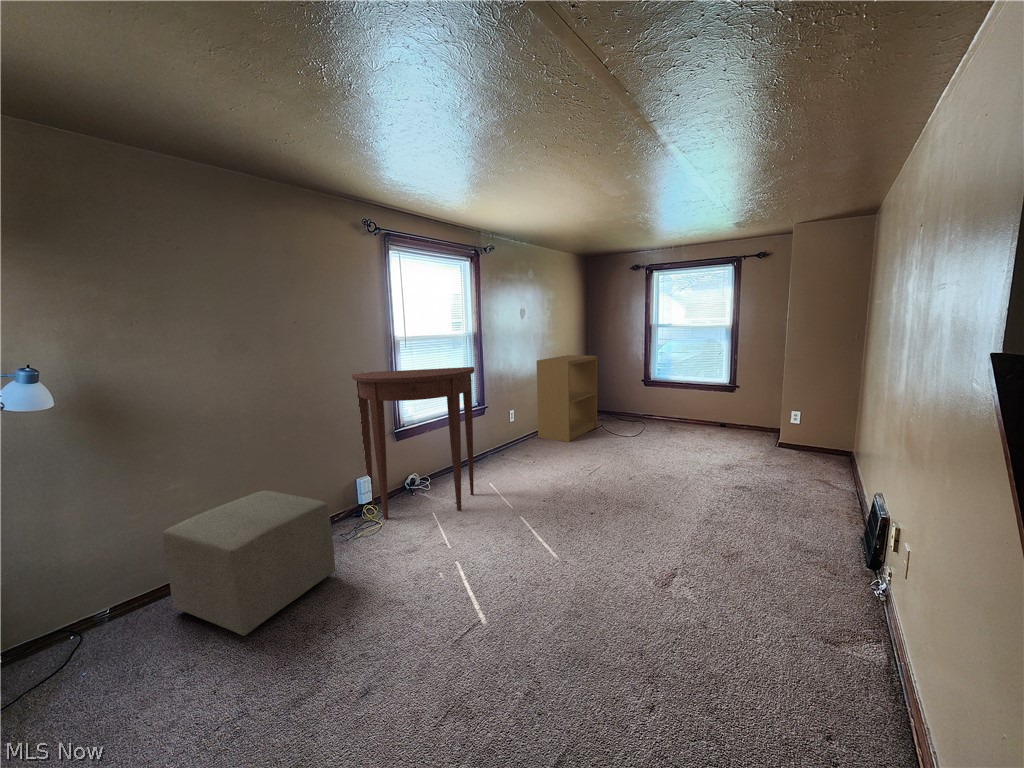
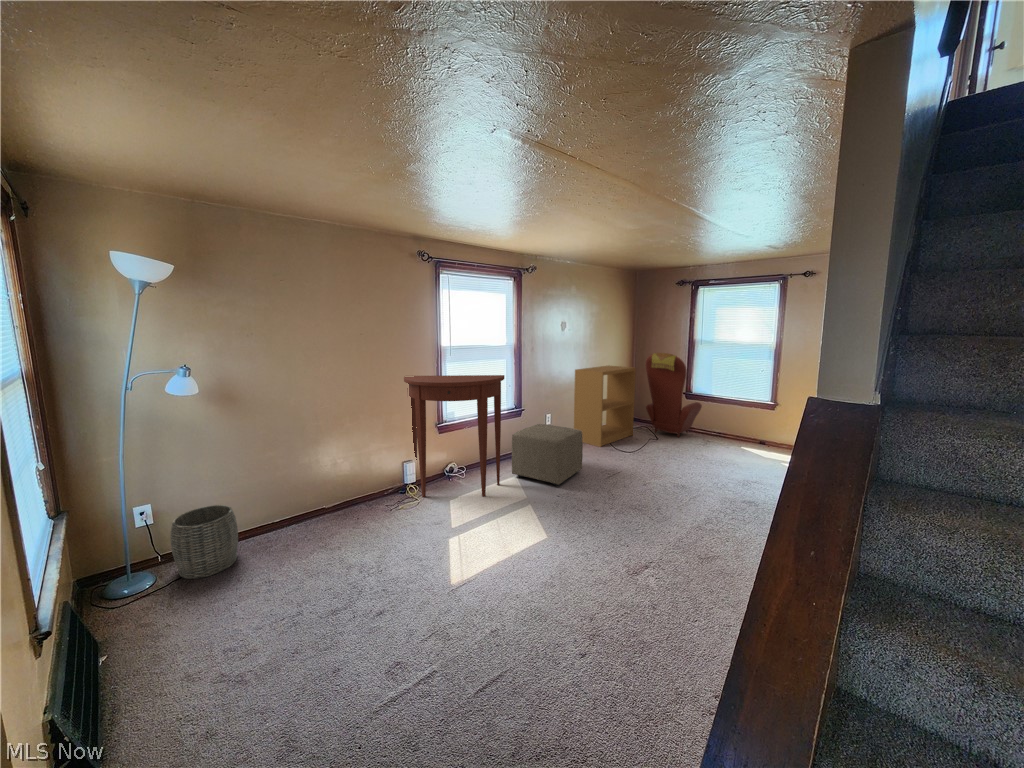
armchair: none [606,339,662,427] -> present [646,353,702,437]
ottoman: present [163,491,336,635] -> present [512,424,583,486]
woven basket: none [13,567,132,687] -> present [171,505,238,579]

